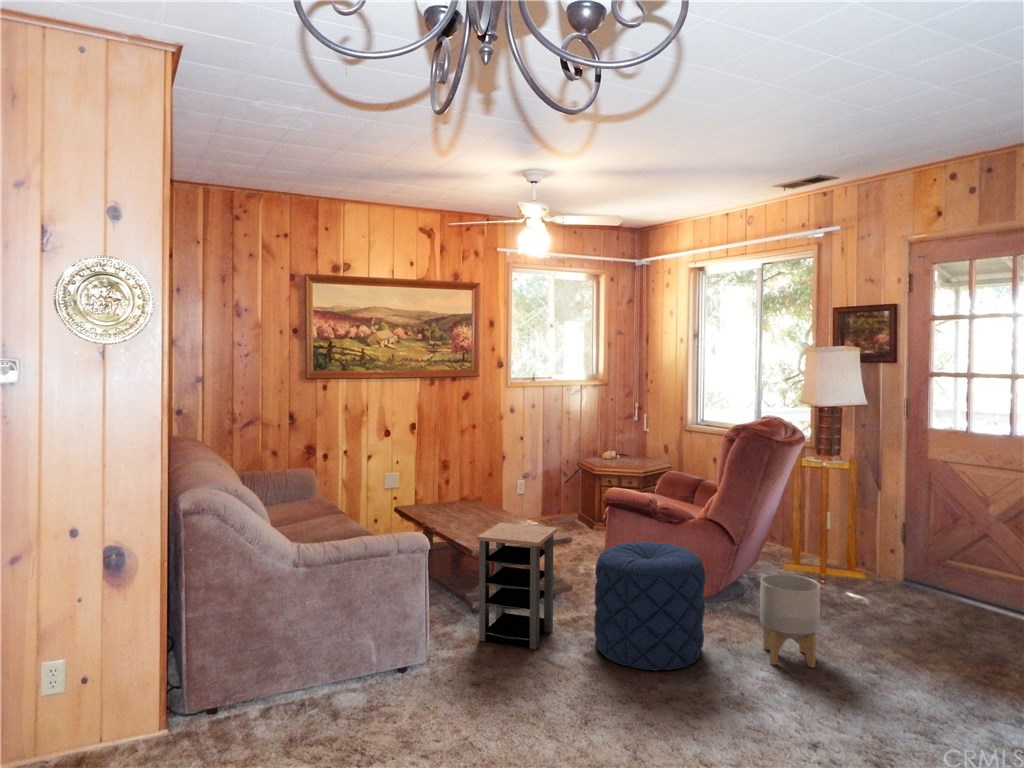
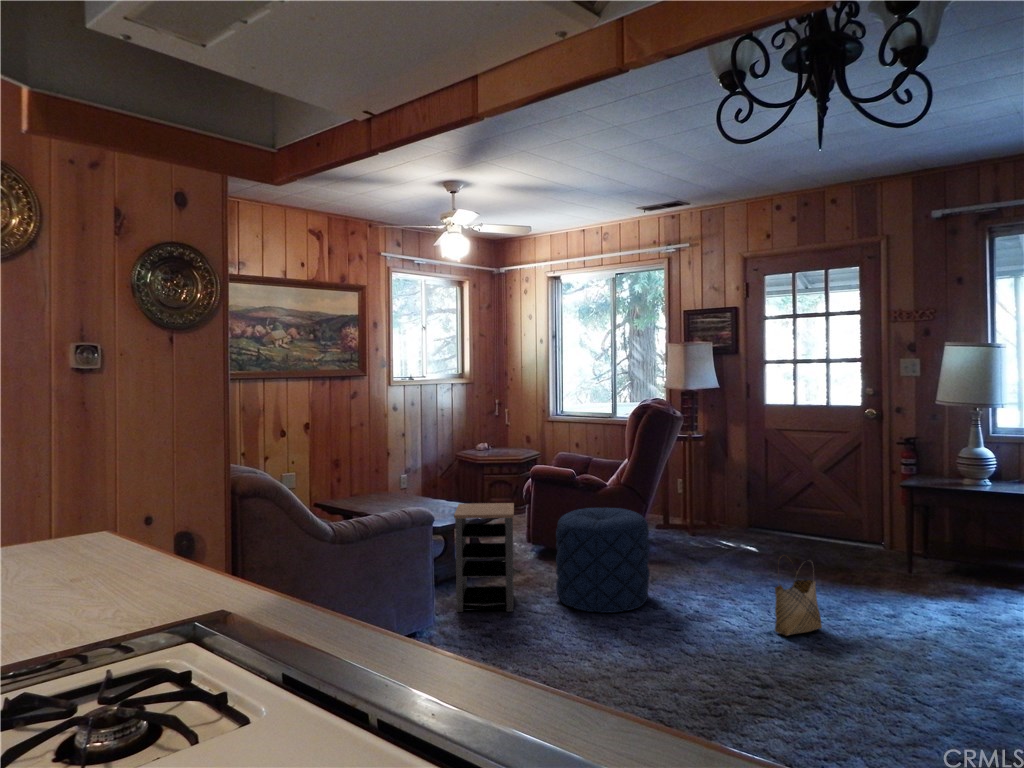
planter: present [760,574,820,668] -> none [686,523,732,596]
woven basket: none [830,635,901,742] -> present [775,555,822,636]

